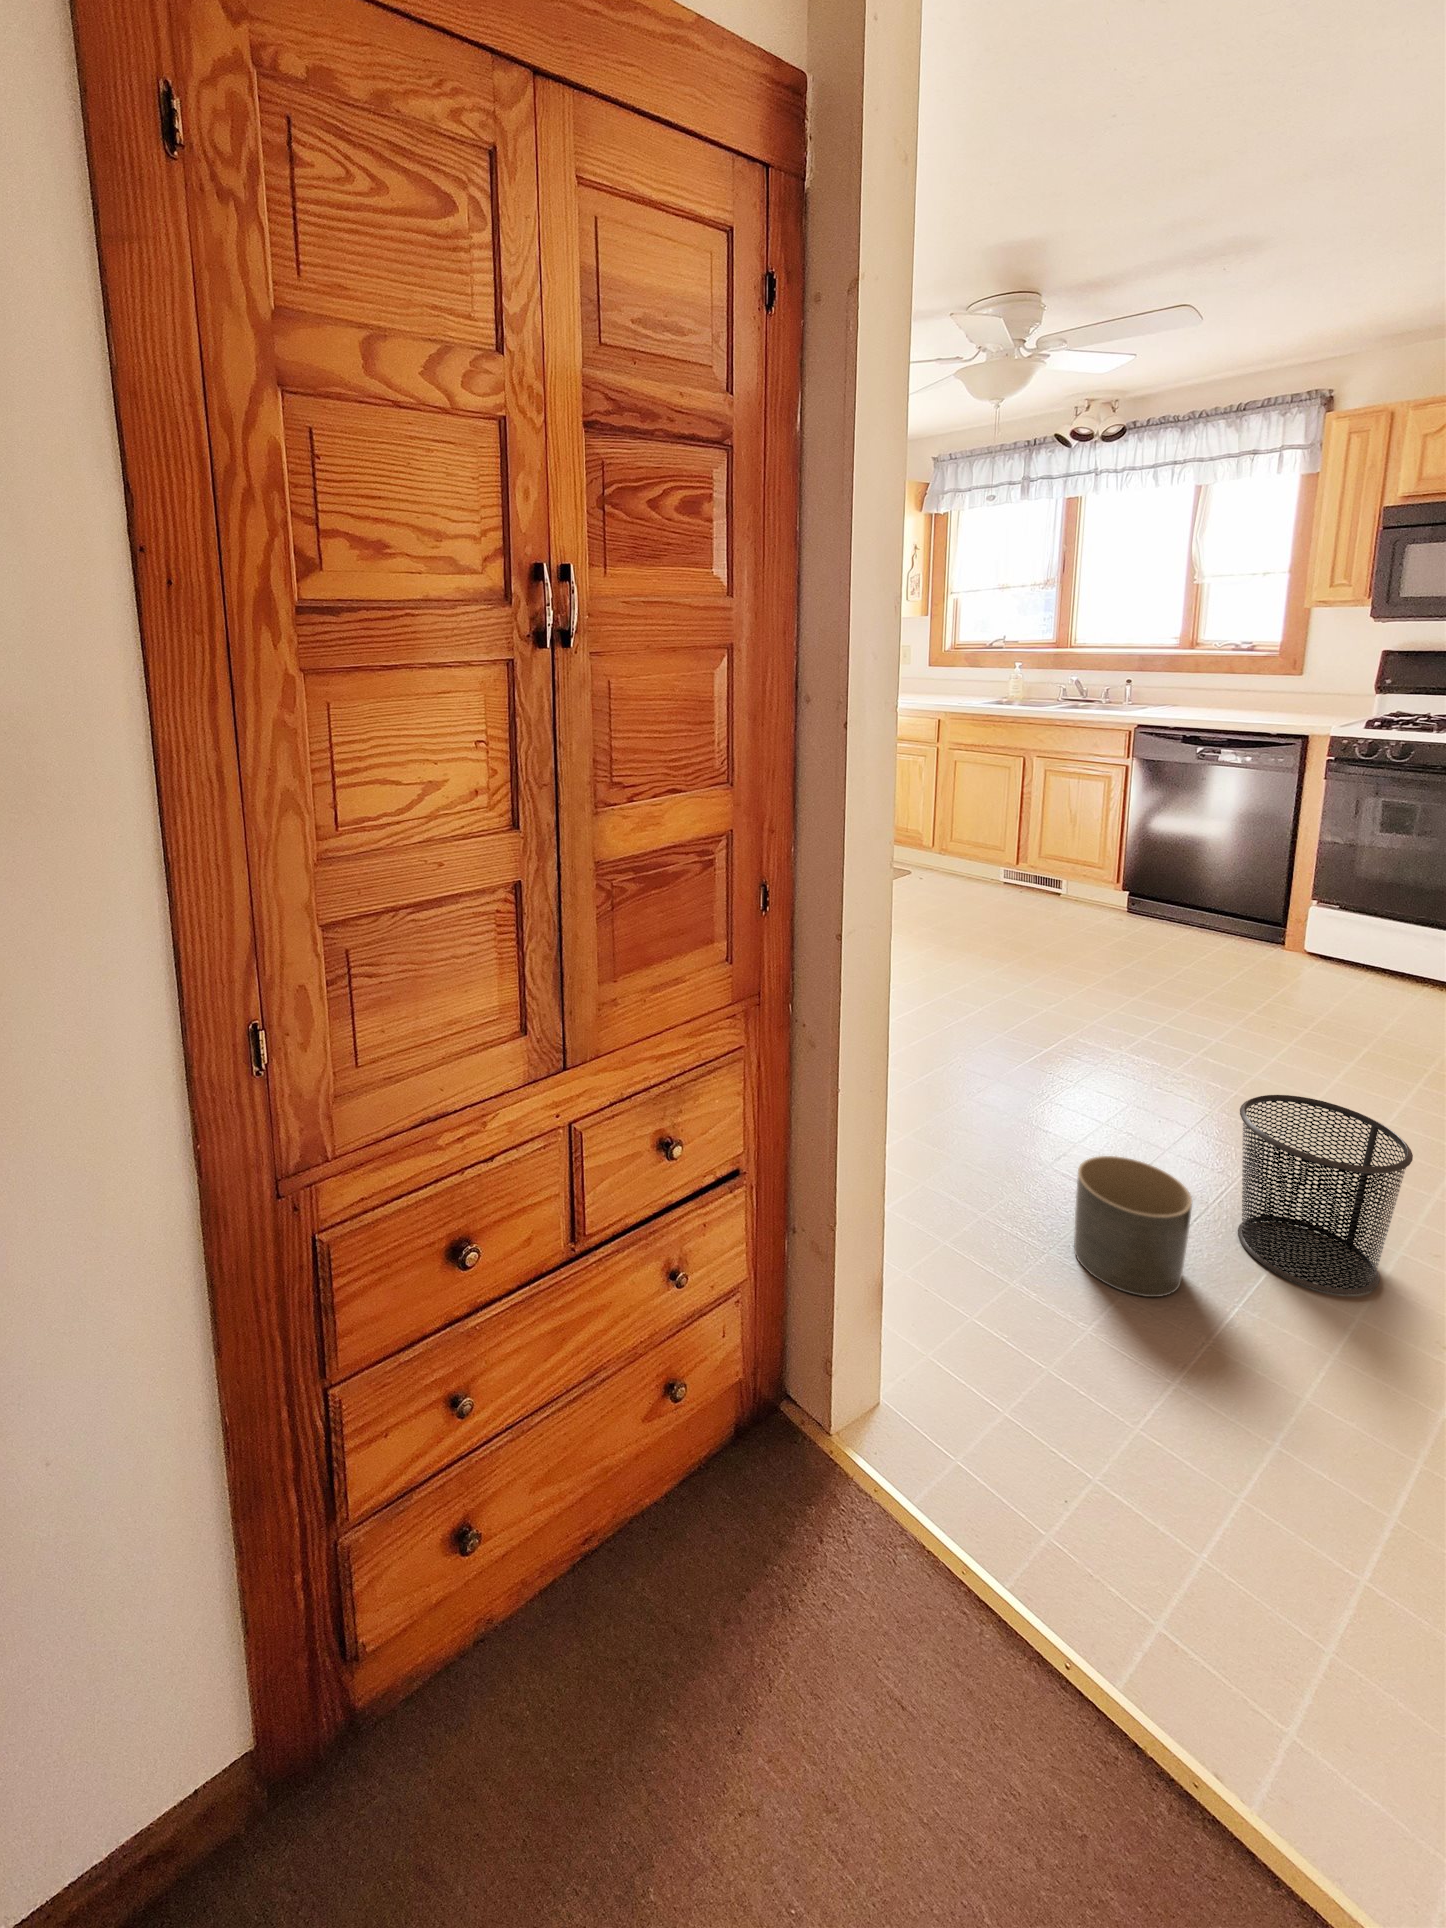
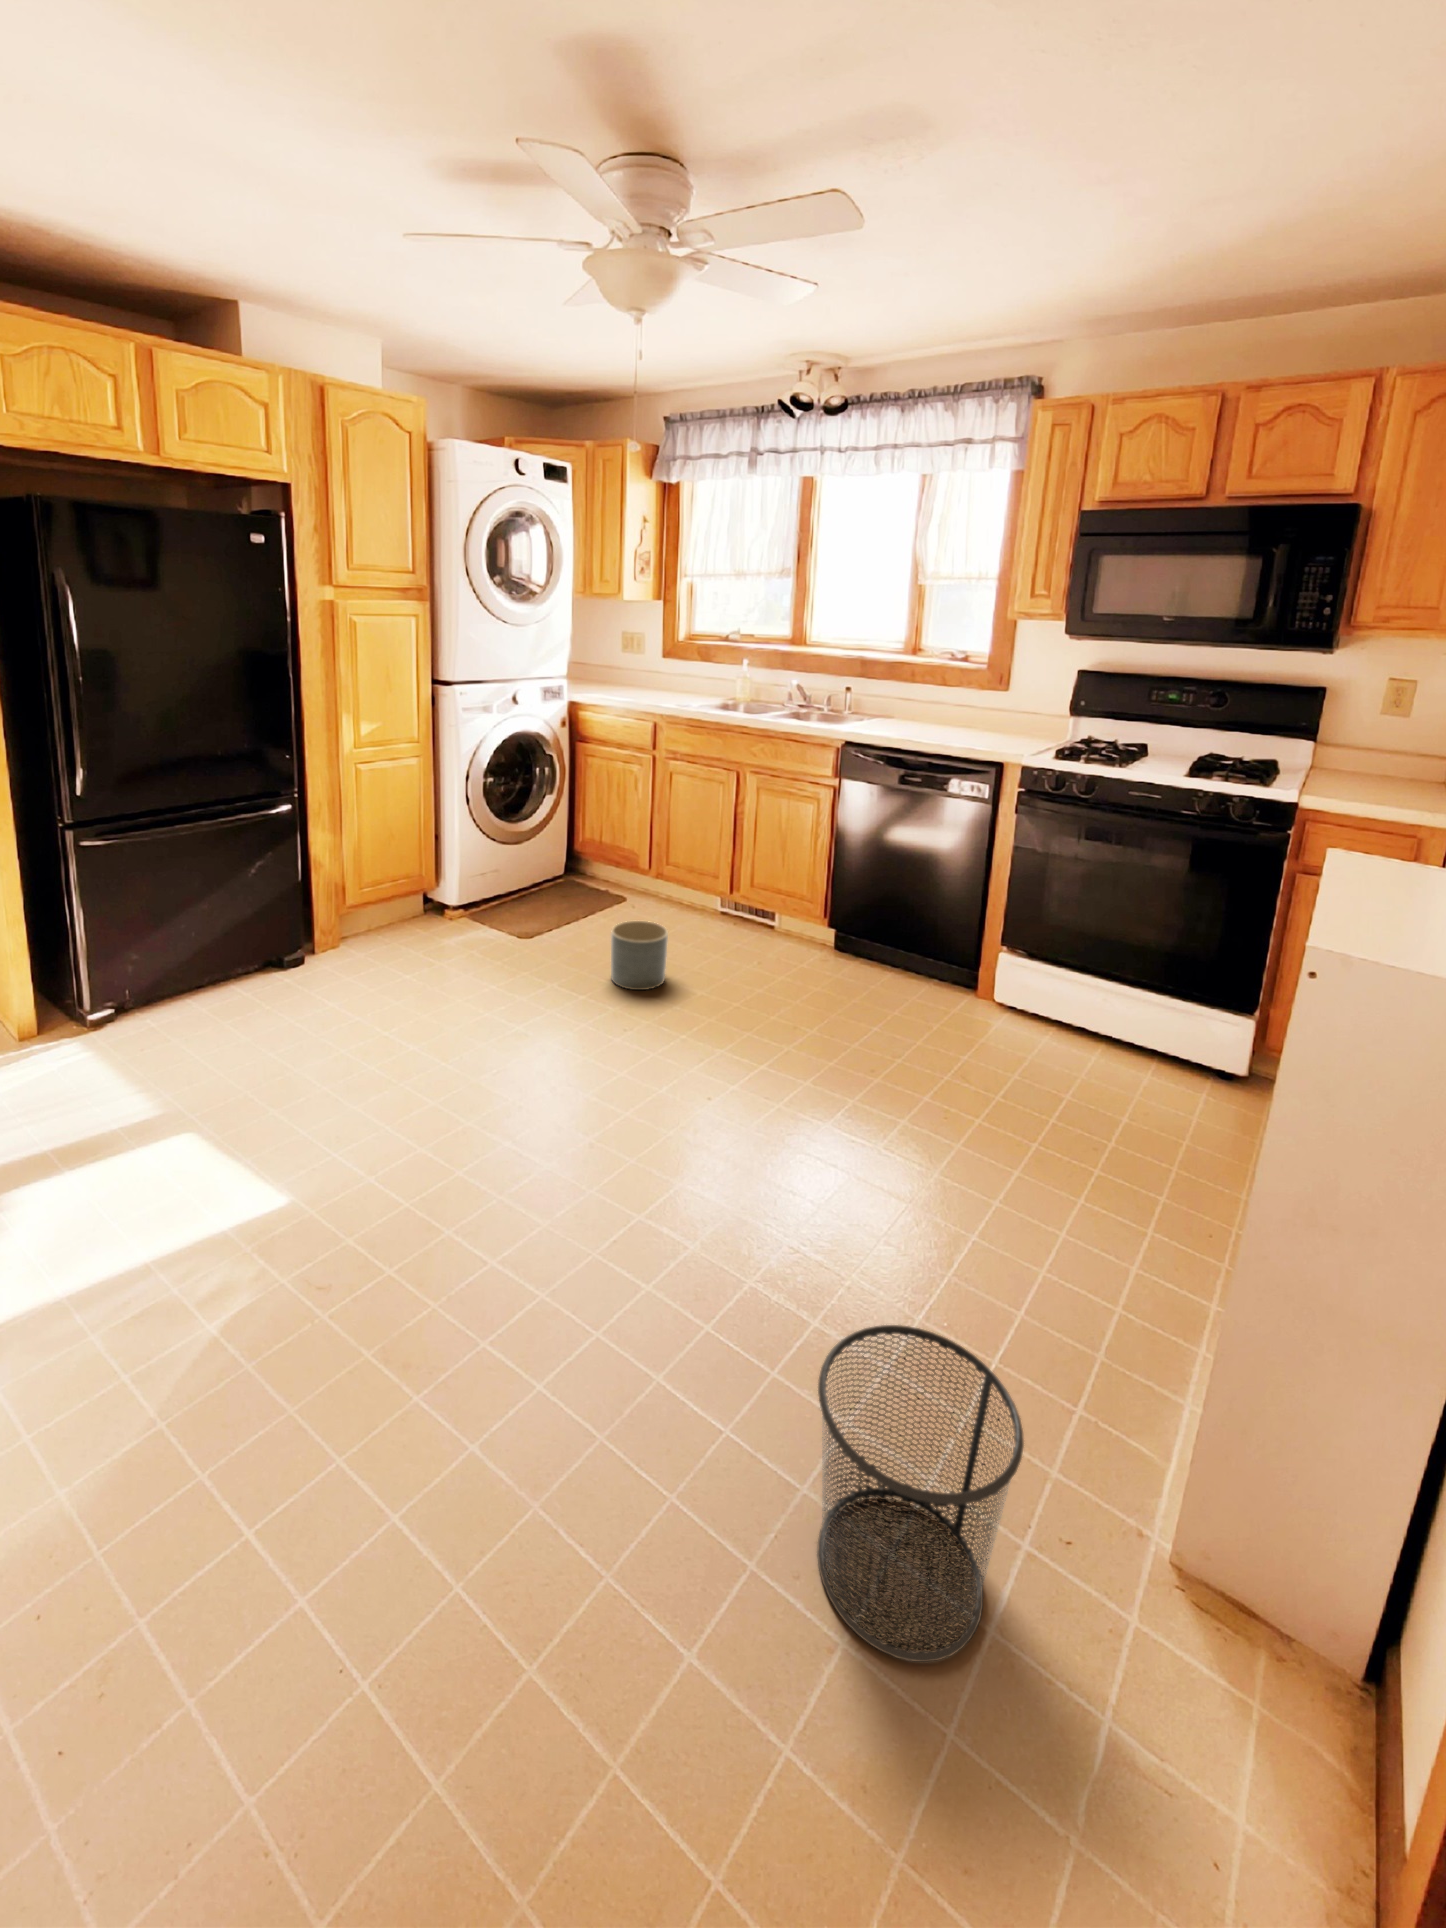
planter: present [1074,1156,1192,1297] -> present [611,921,668,990]

